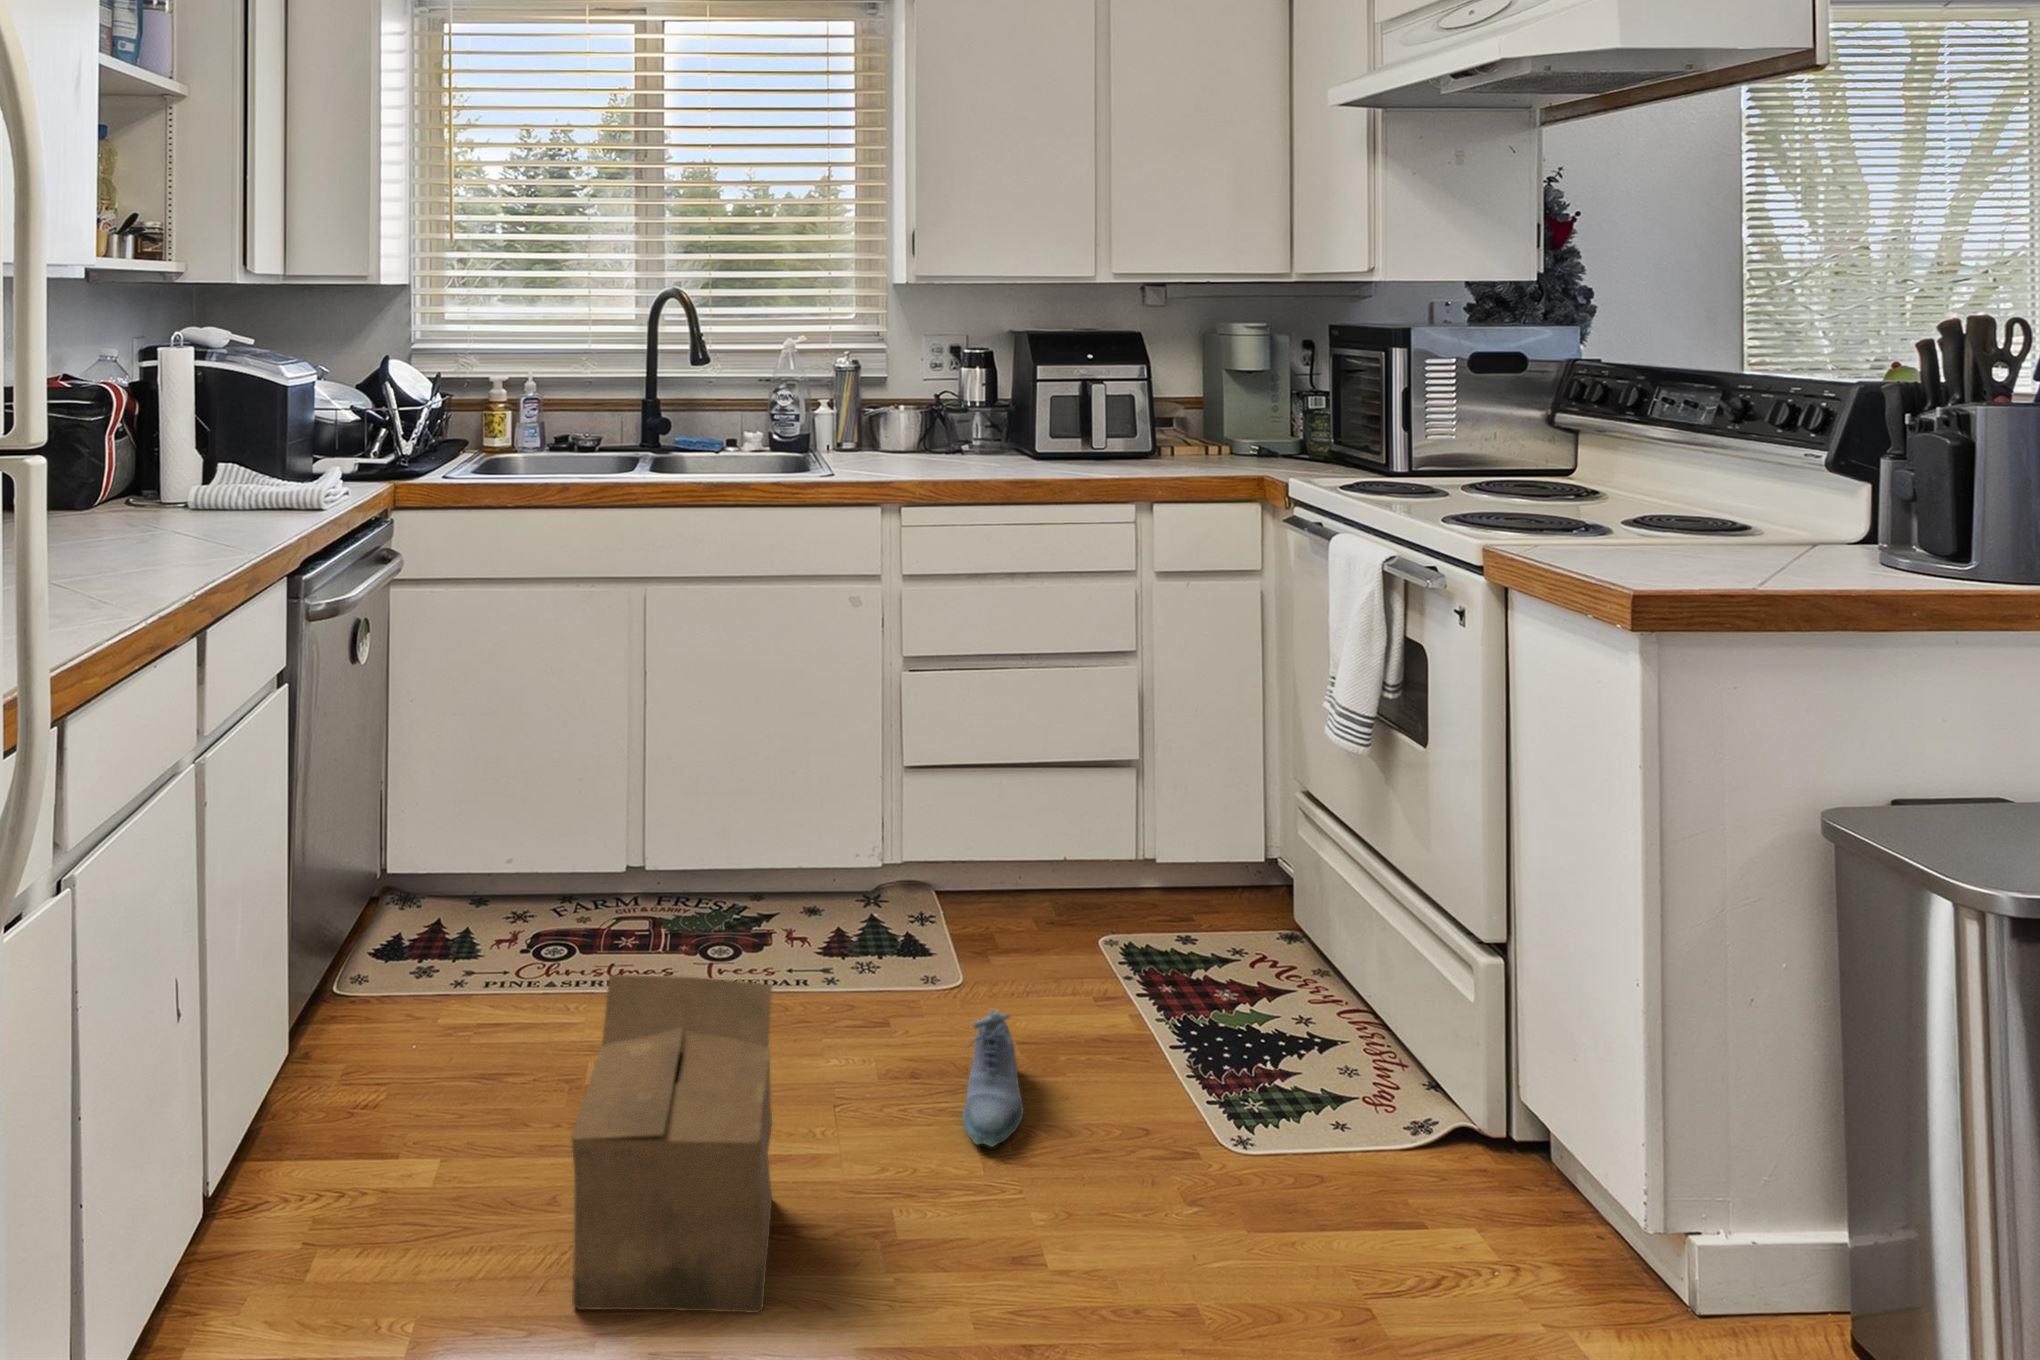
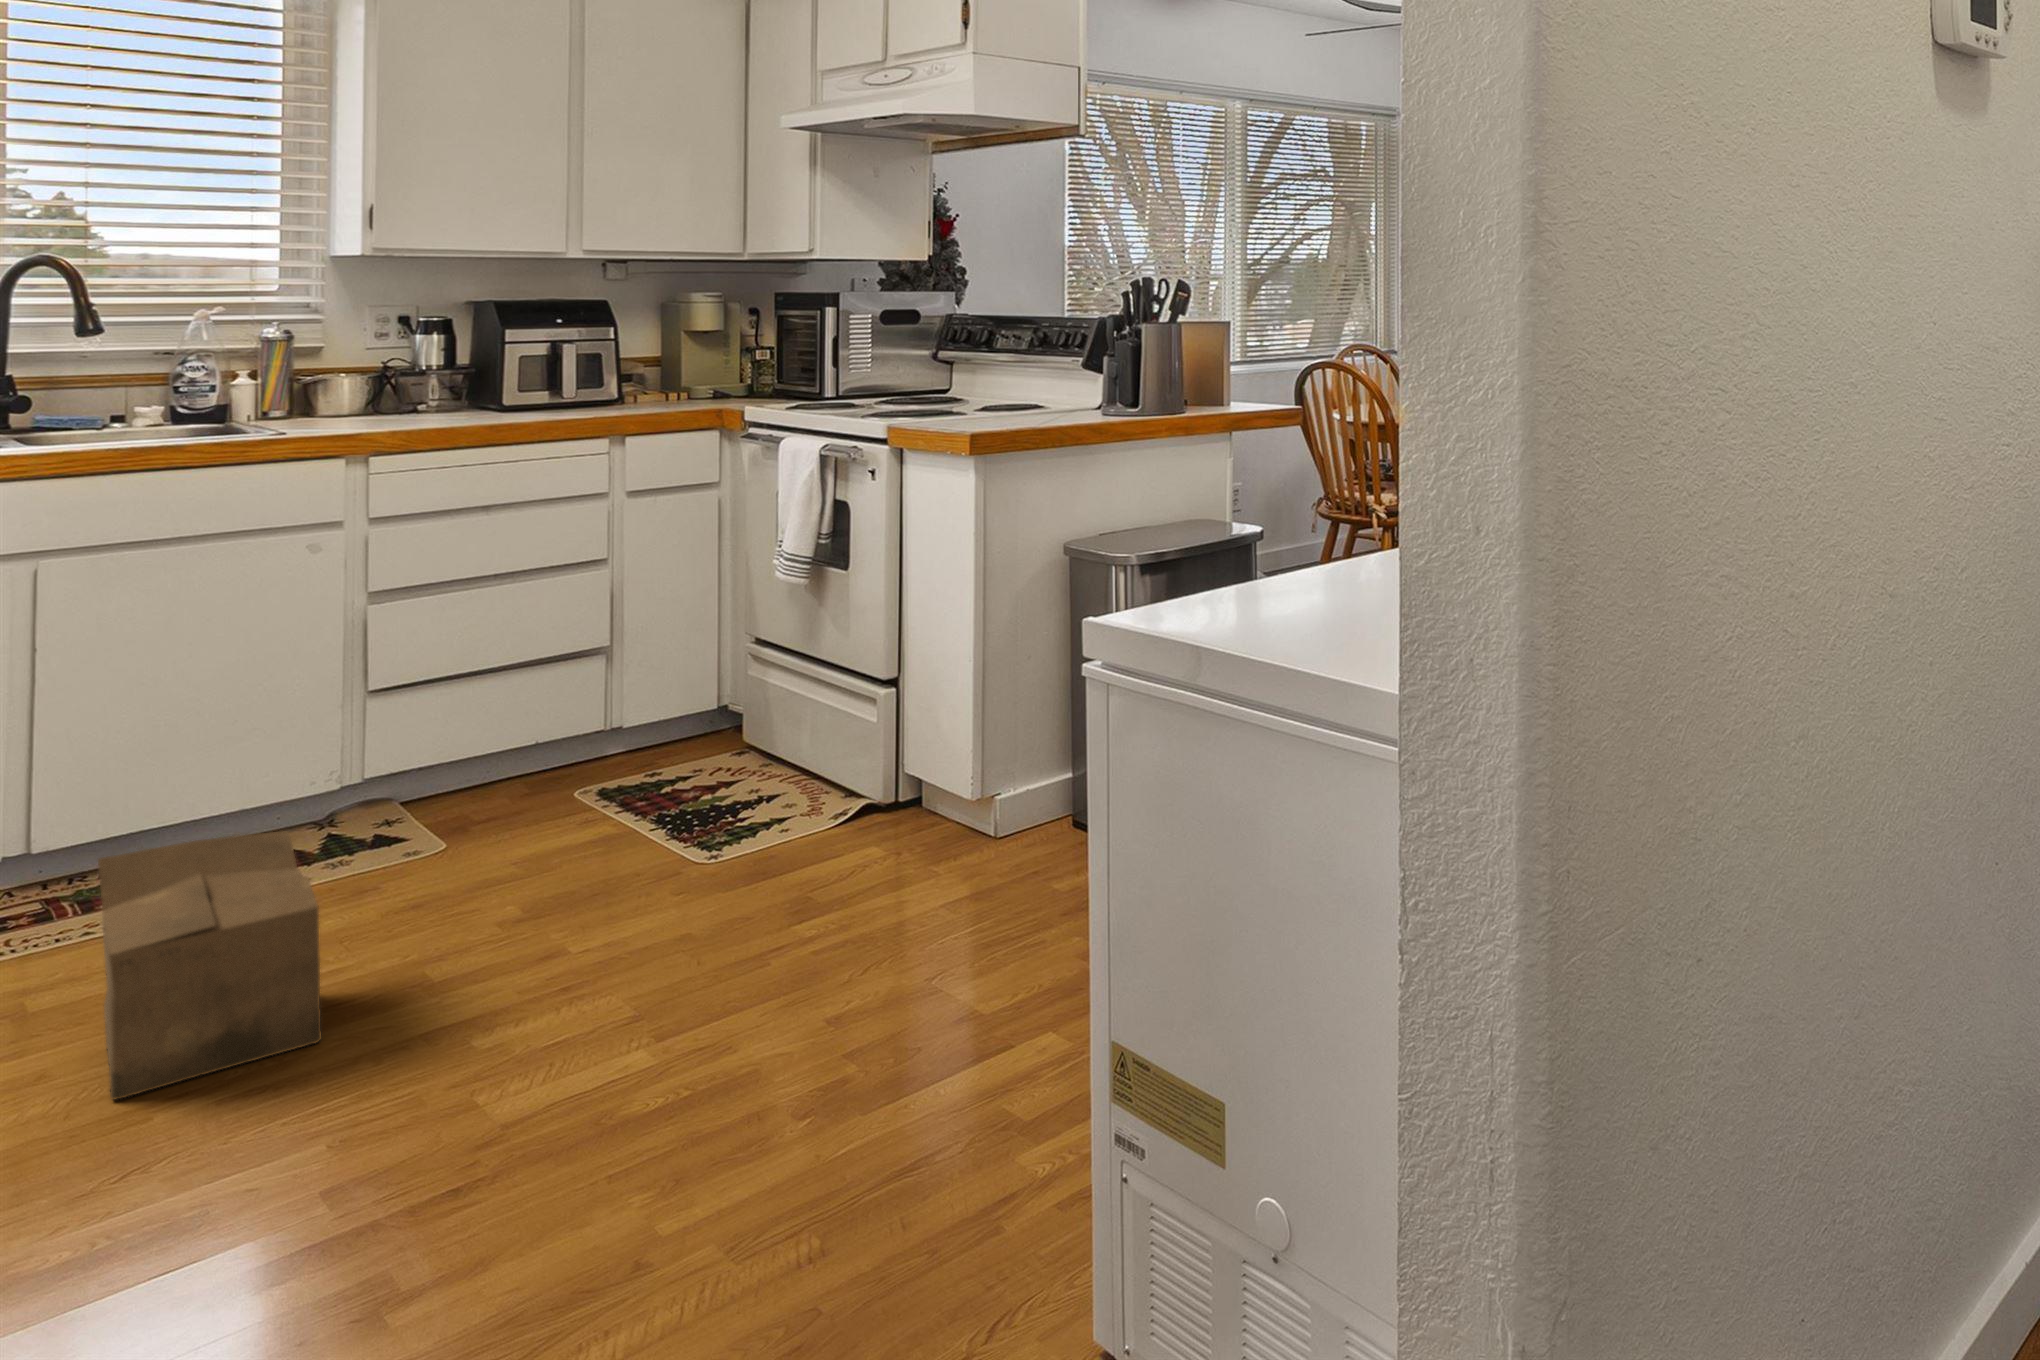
shoe: present [963,1008,1024,1147] -> none [478,828,535,914]

